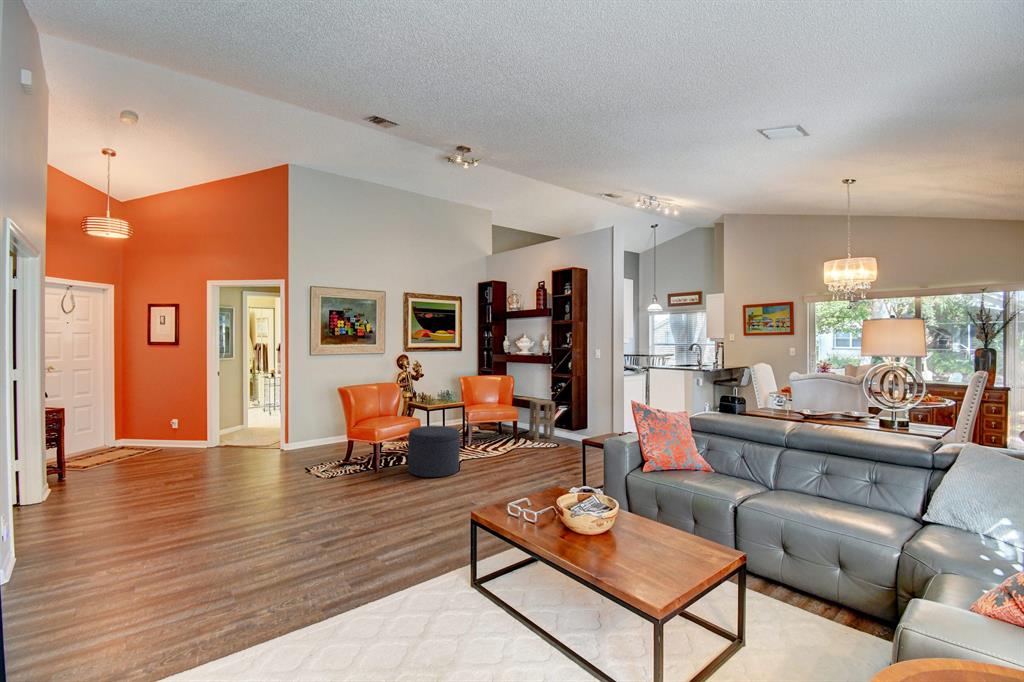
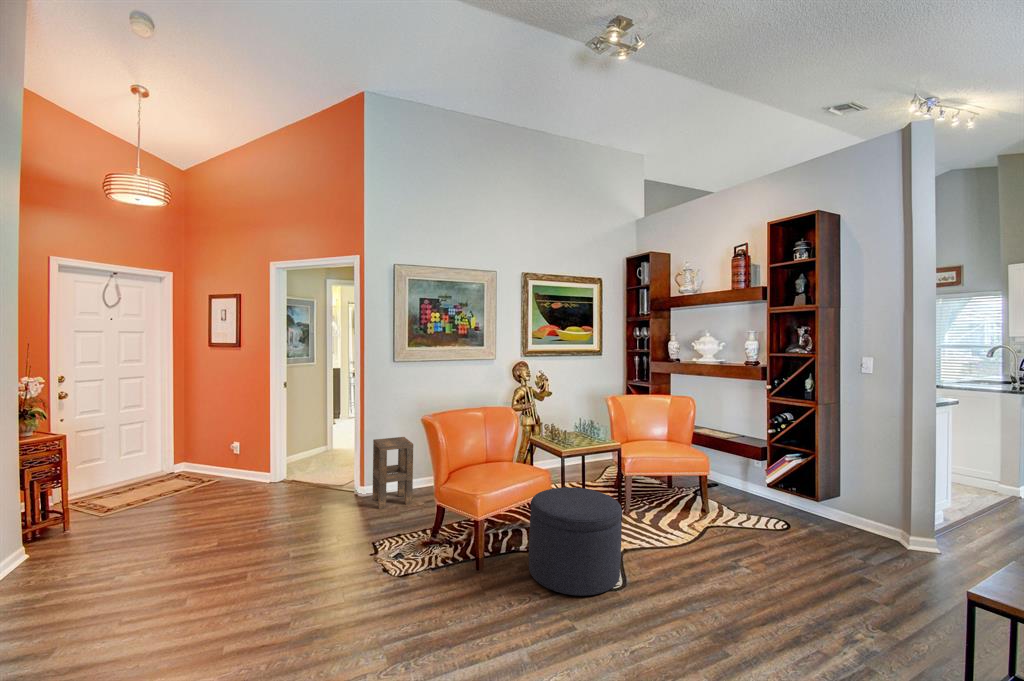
side table: present [529,399,555,440] -> present [373,437,413,509]

